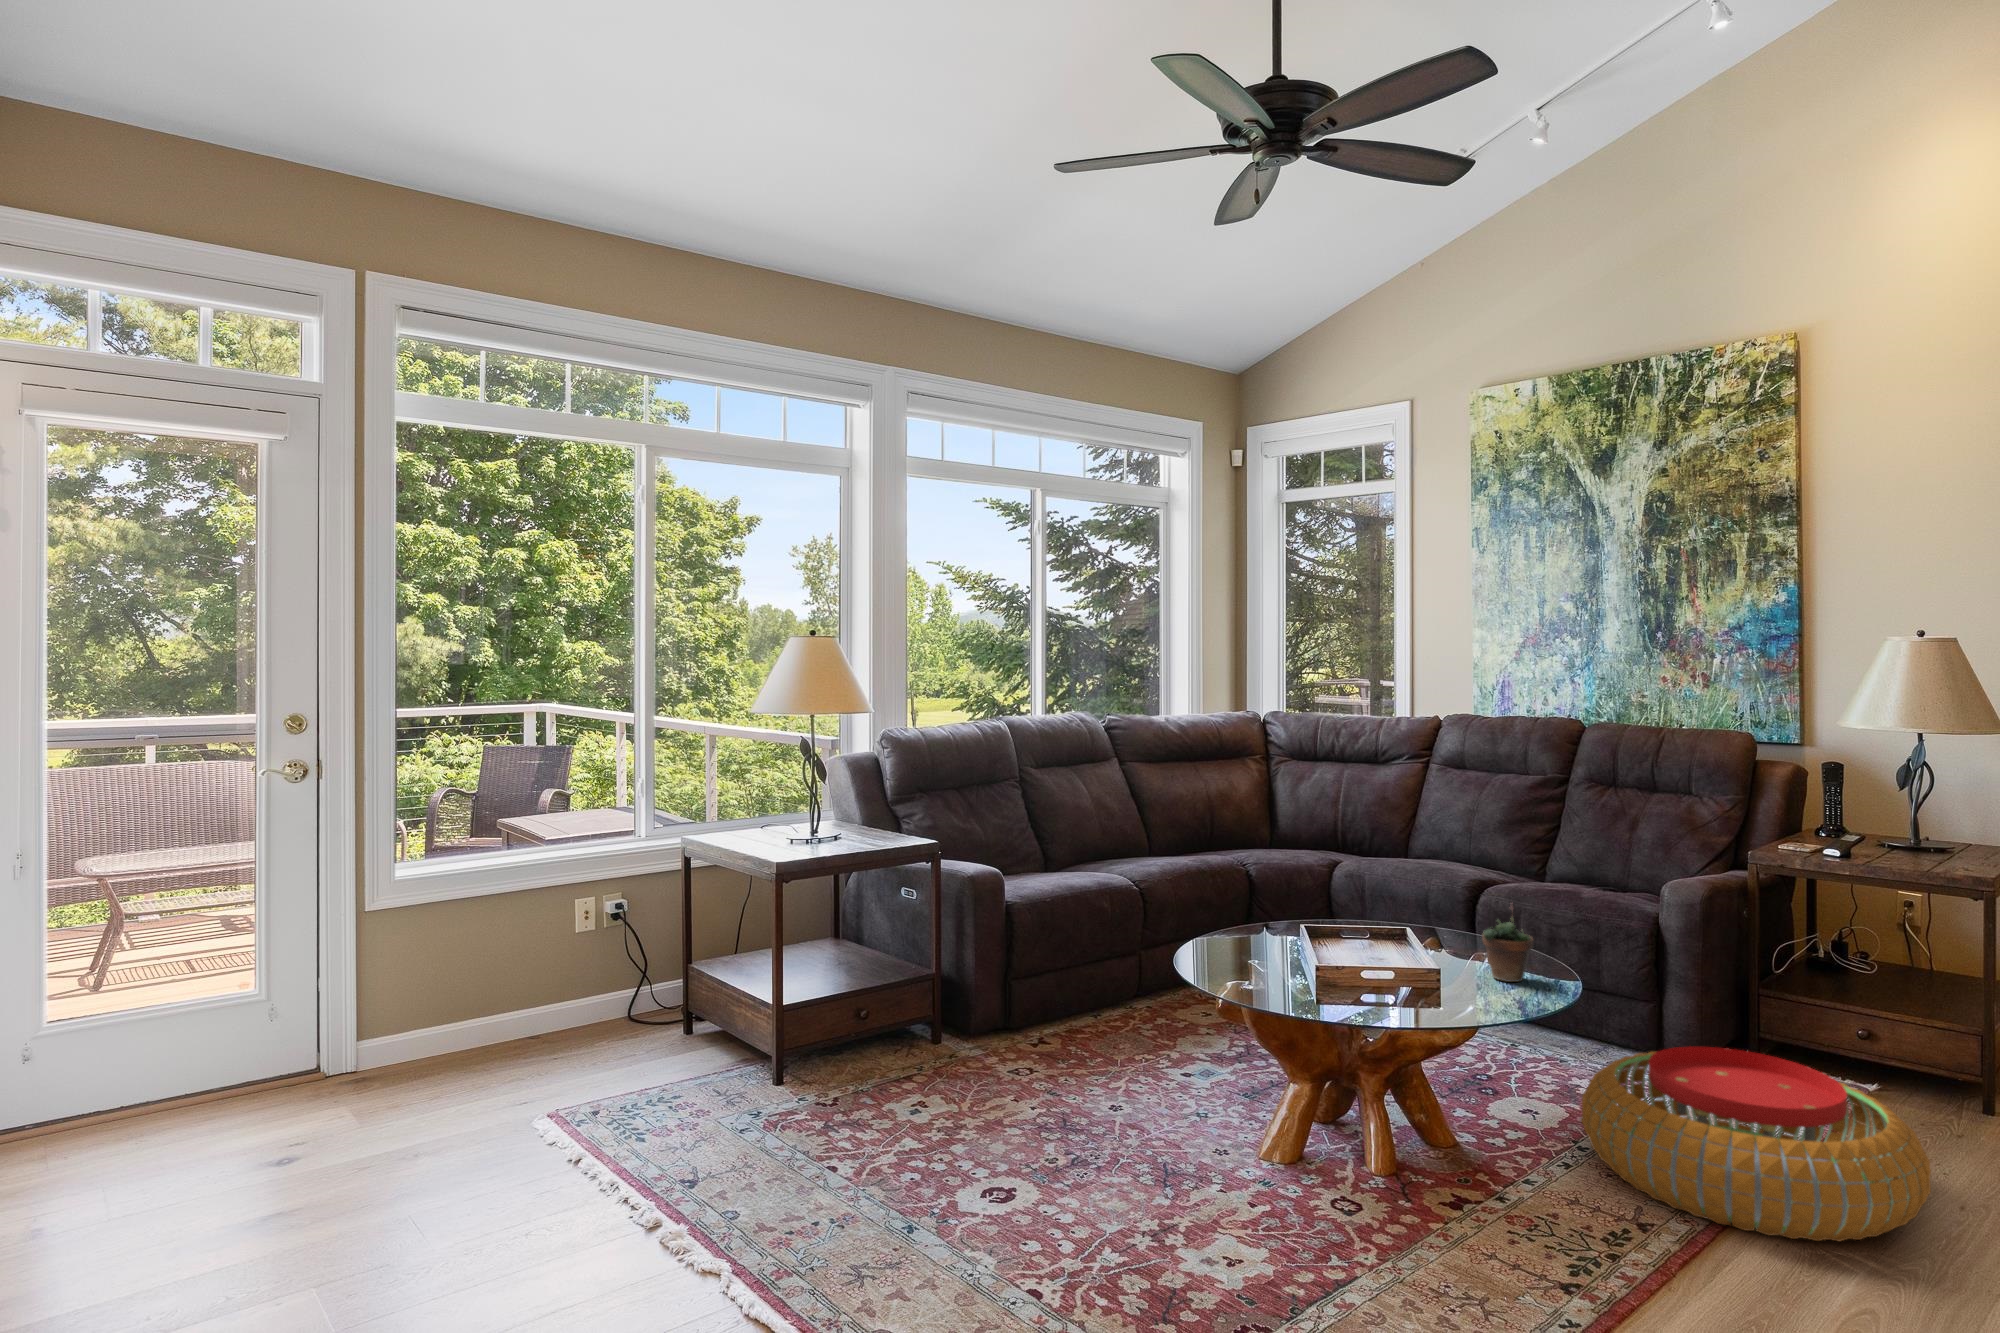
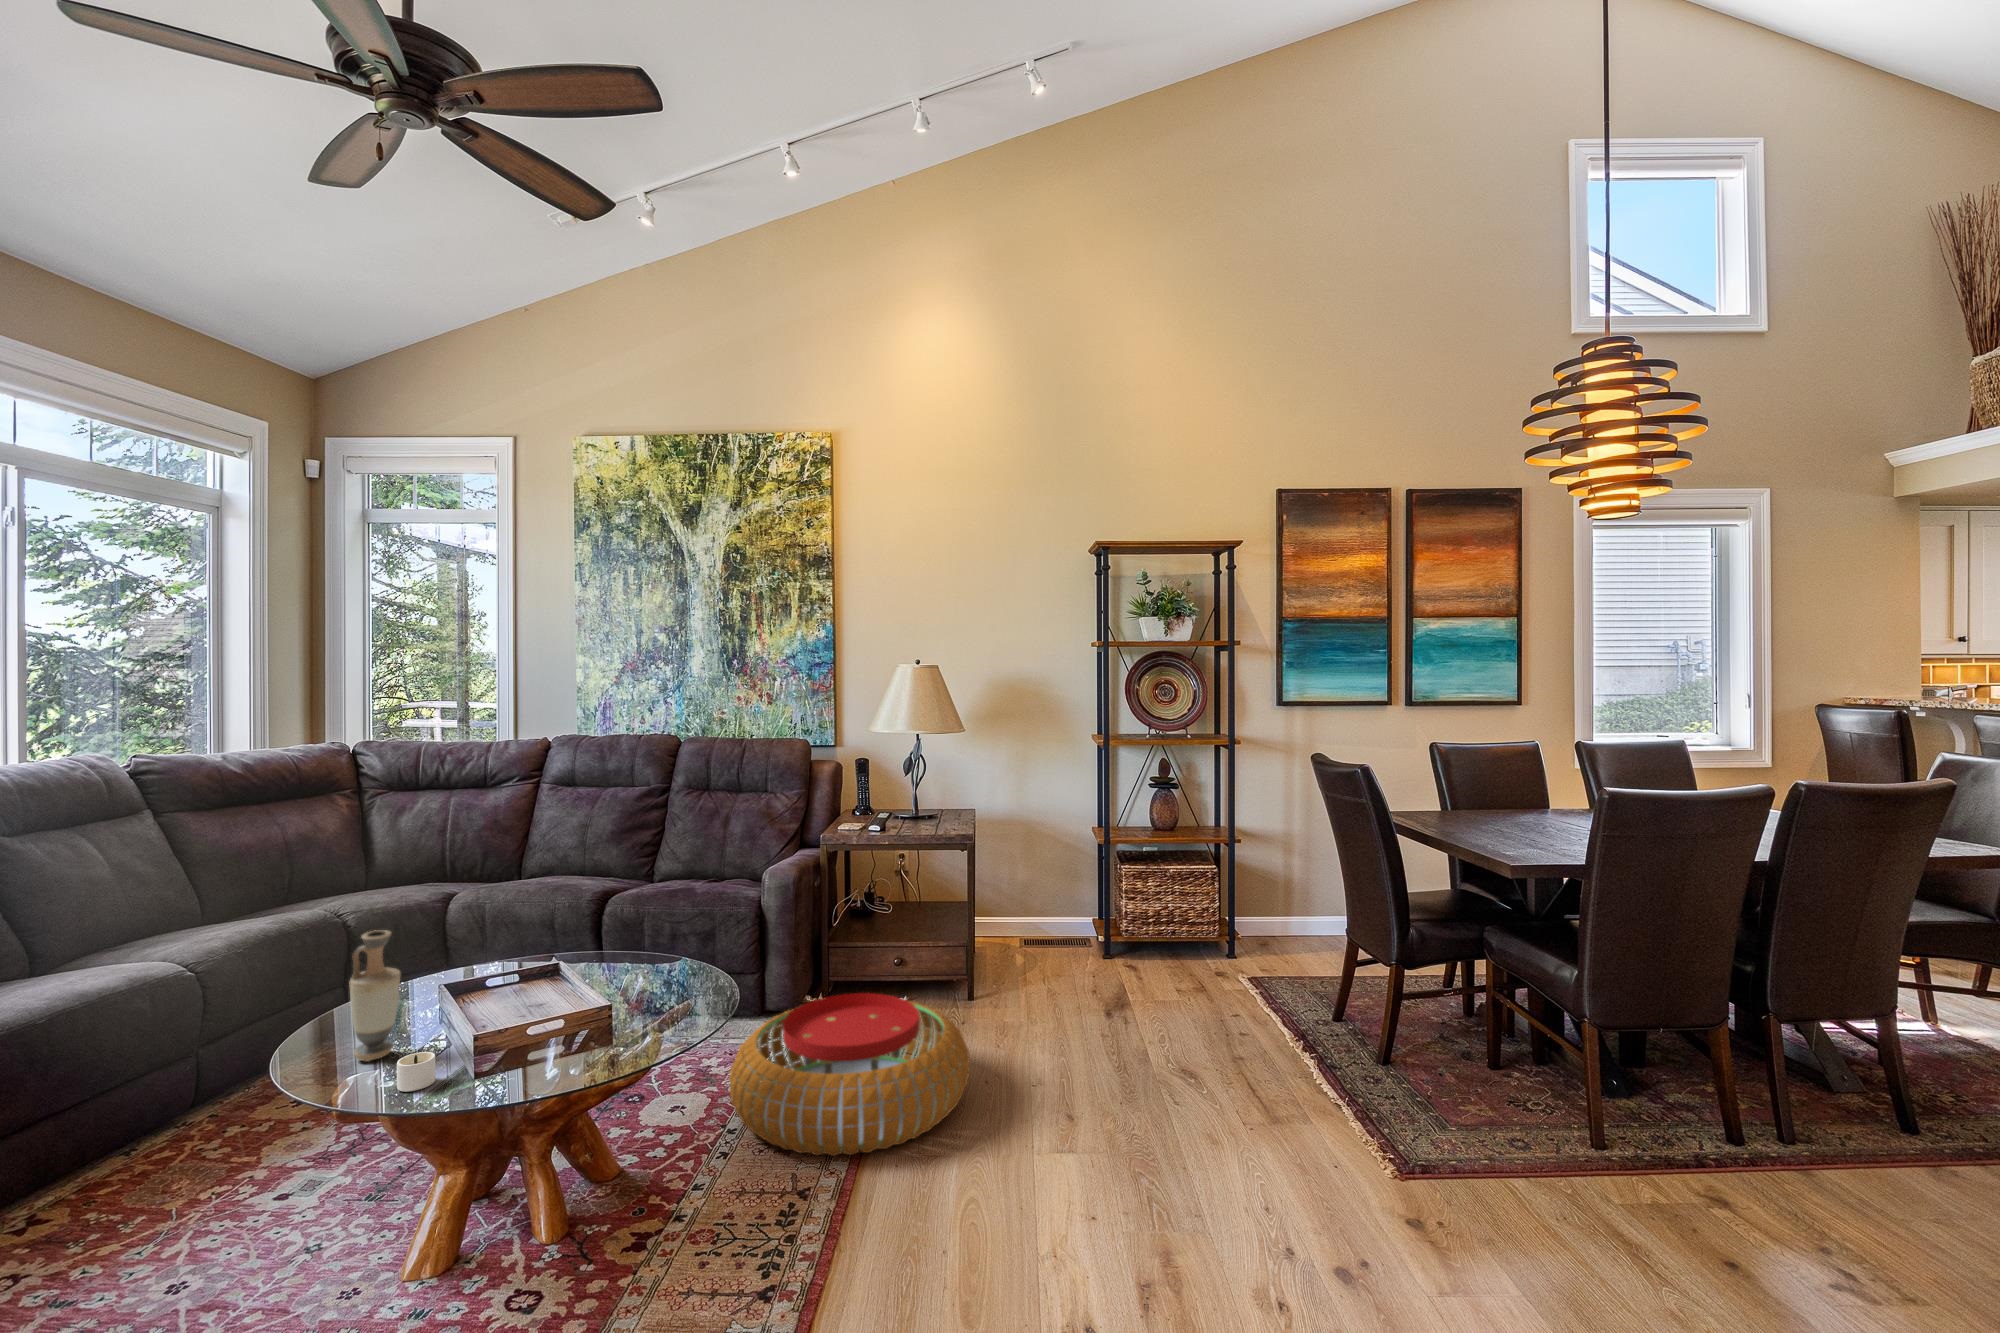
vase: none [1237,863,1272,968] -> present [350,930,401,1062]
succulent plant: present [1482,903,1533,982] -> none [642,914,690,994]
candle: none [1263,966,1300,997] -> present [397,1052,435,1092]

